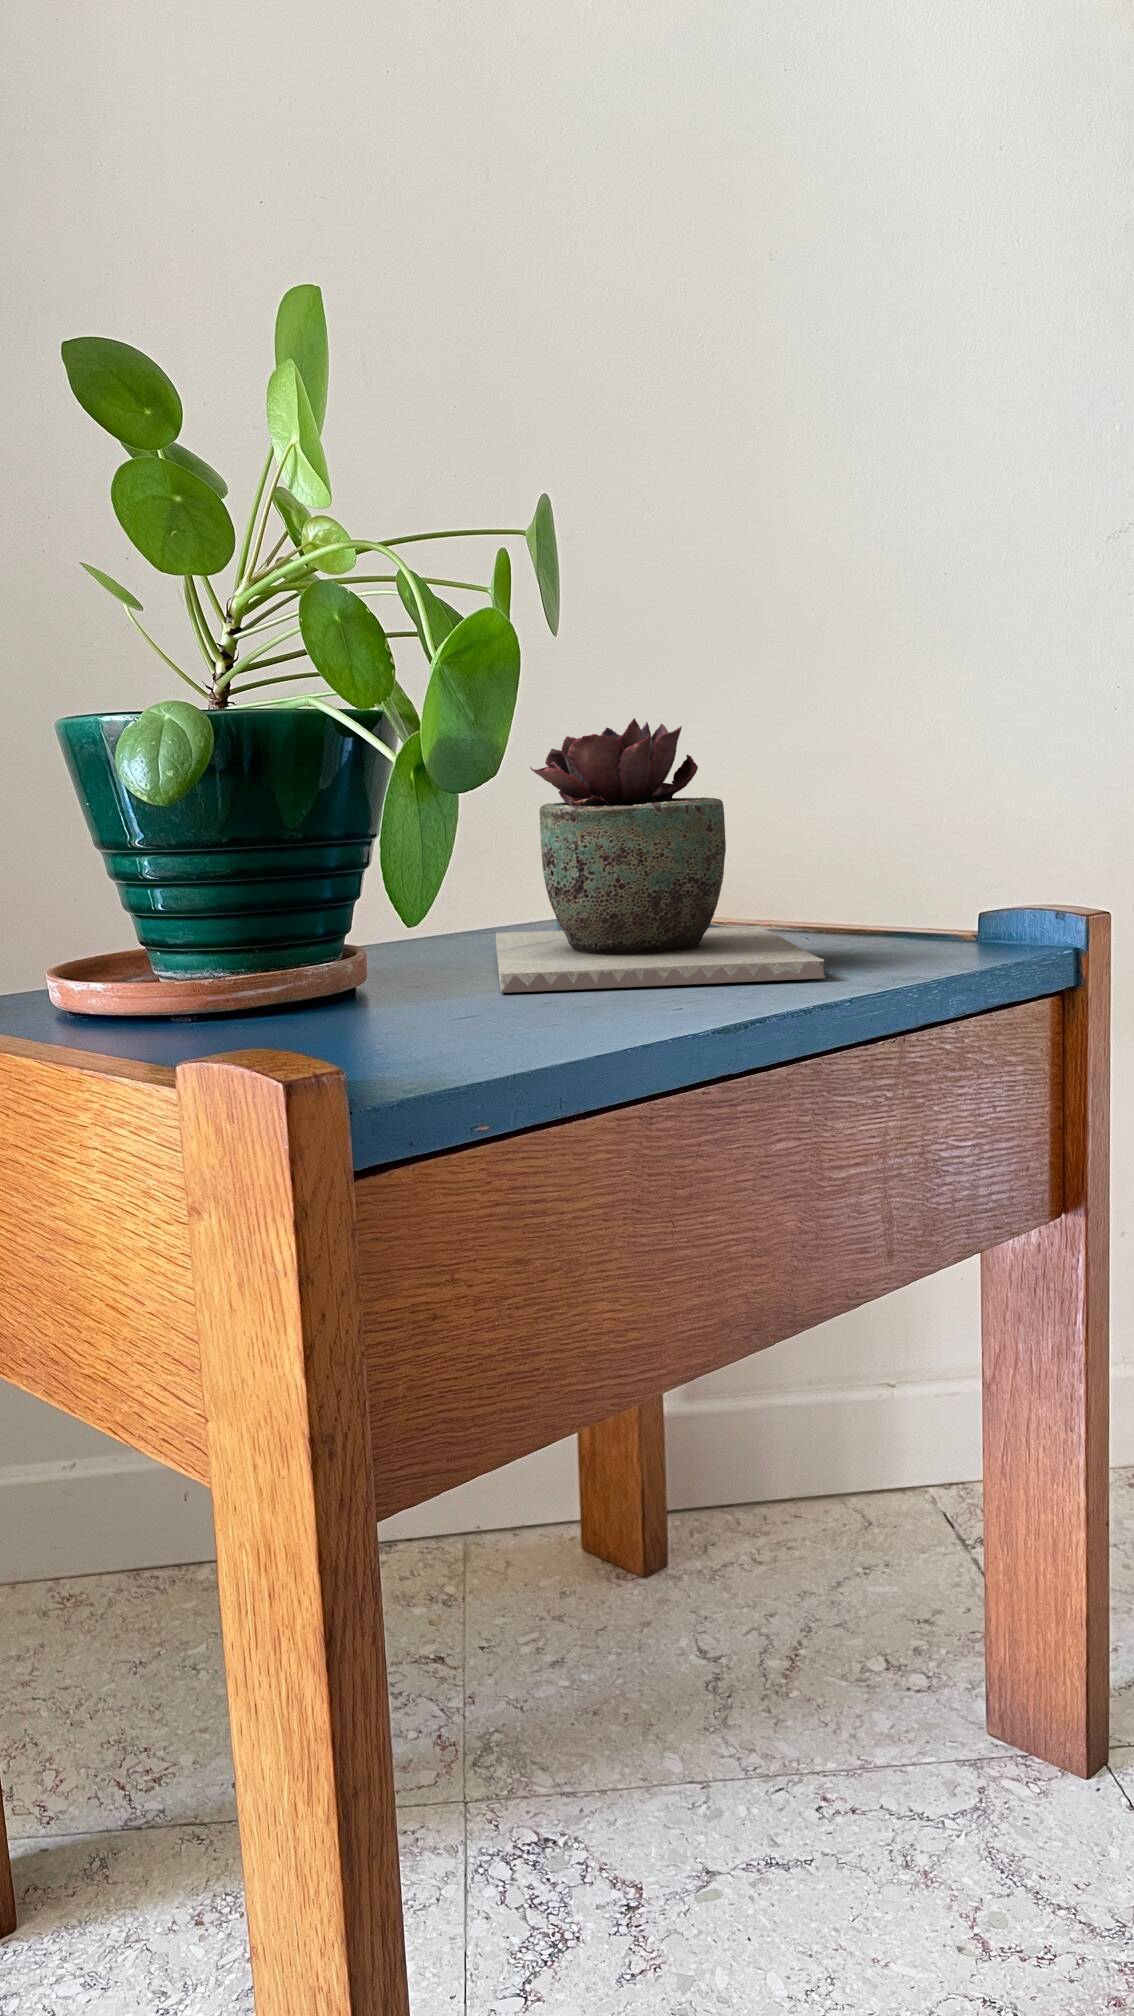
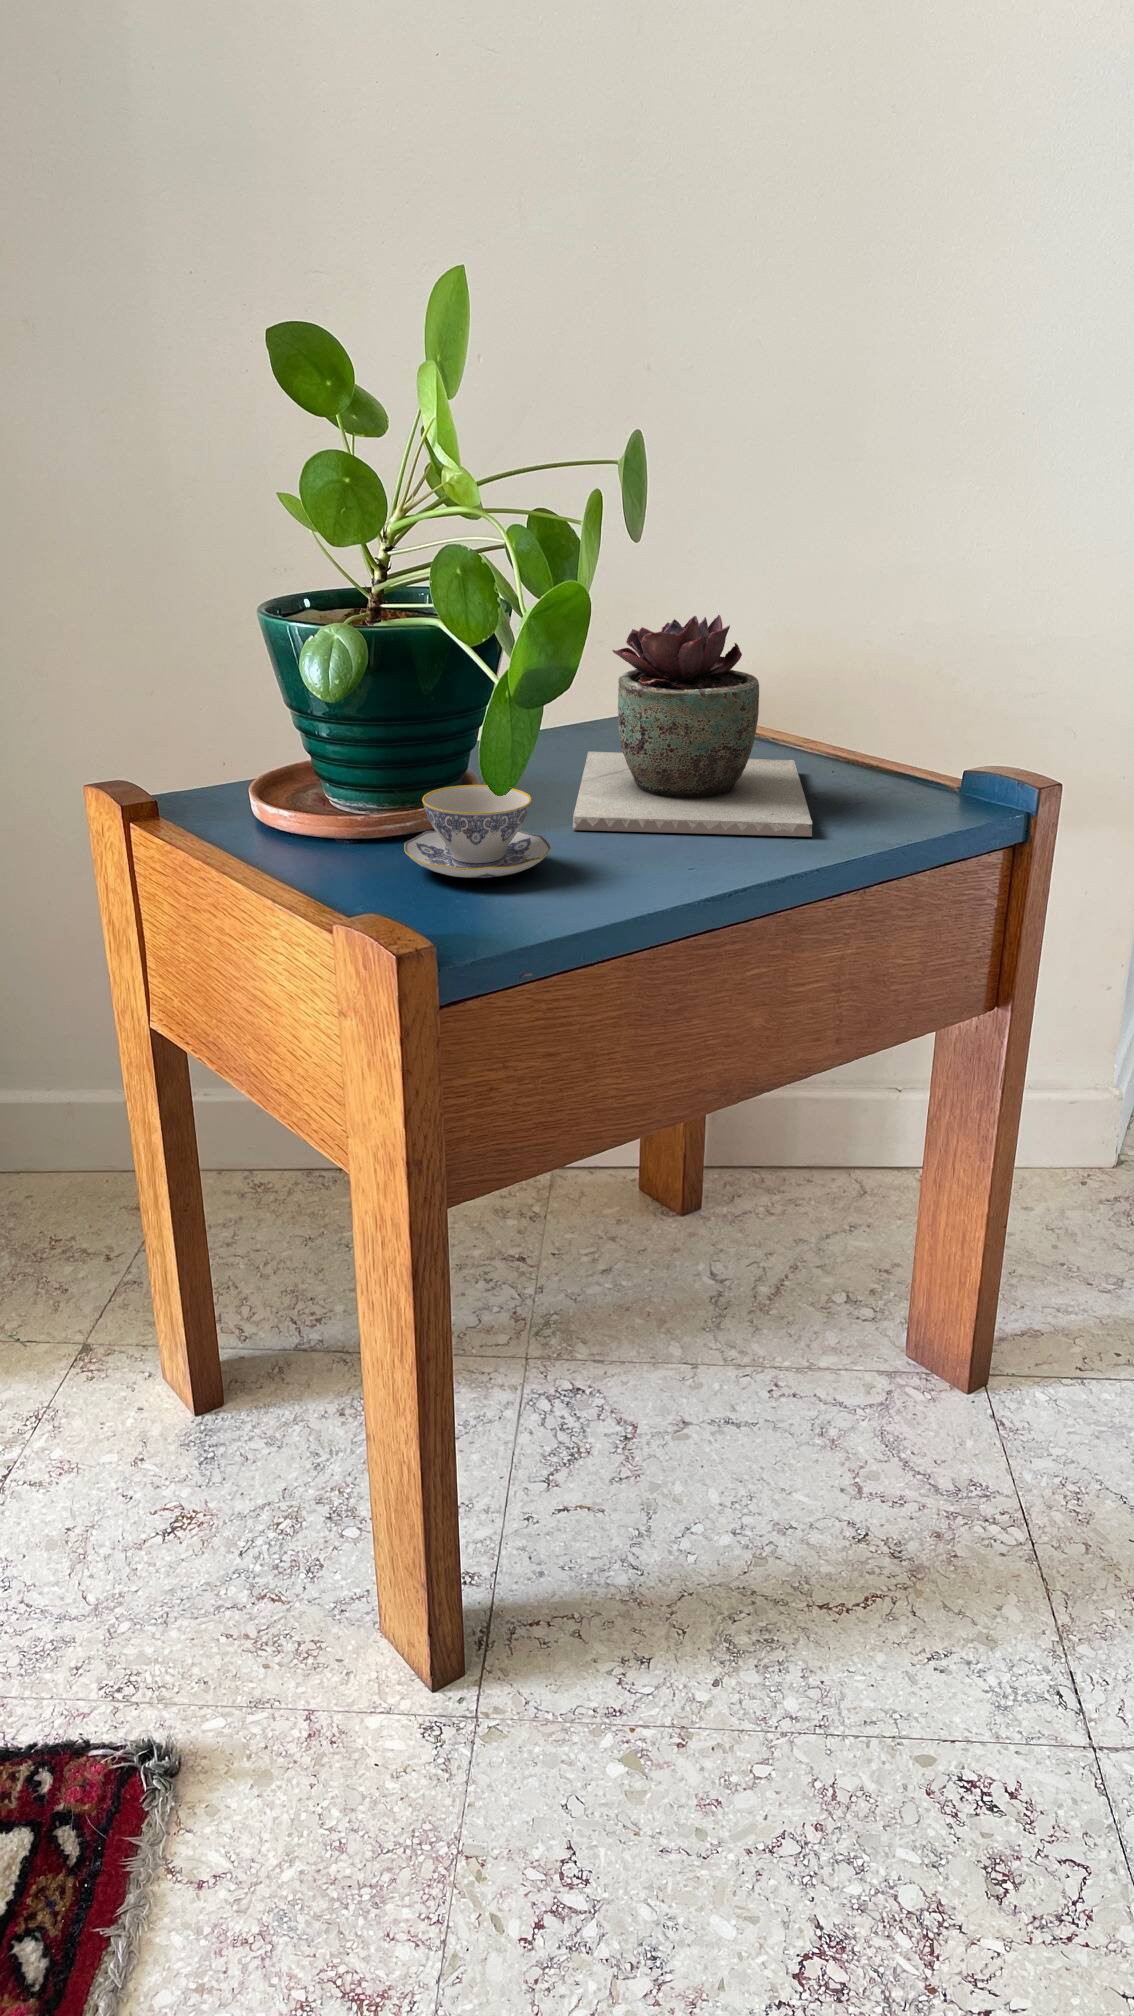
teacup: none [272,915,485,1031] -> present [404,785,551,878]

